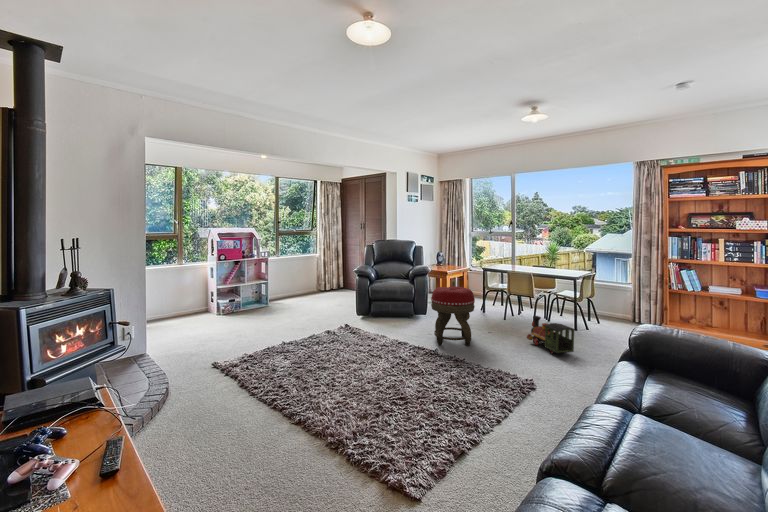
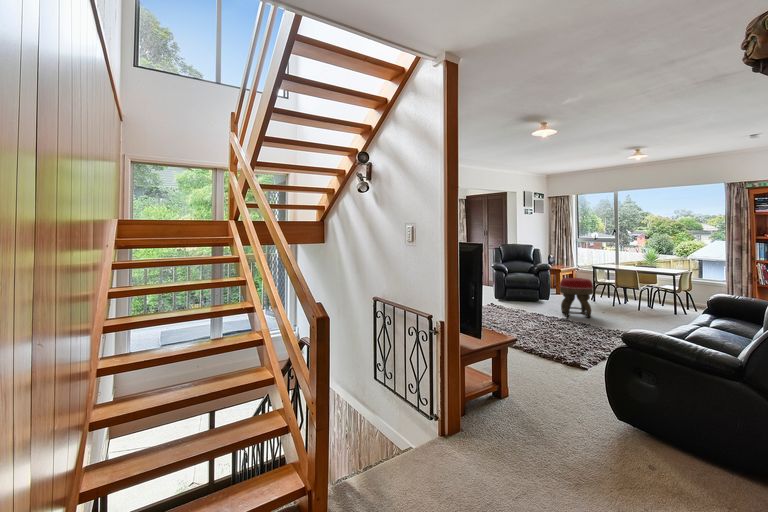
toy train: present [527,316,575,354] -> none [634,299,672,323]

